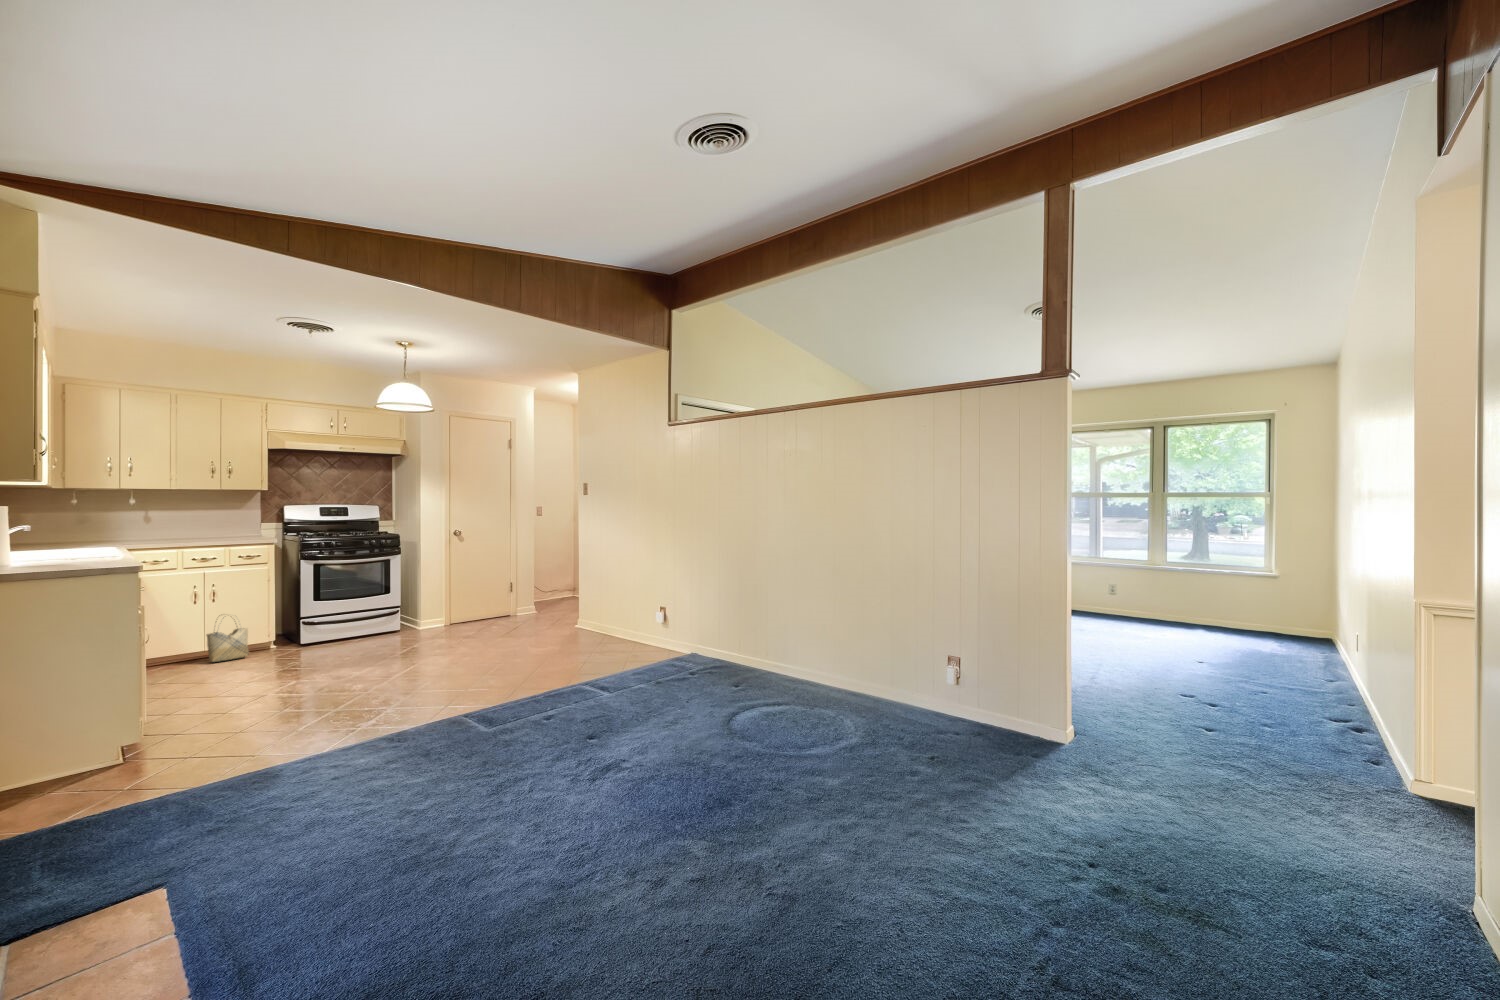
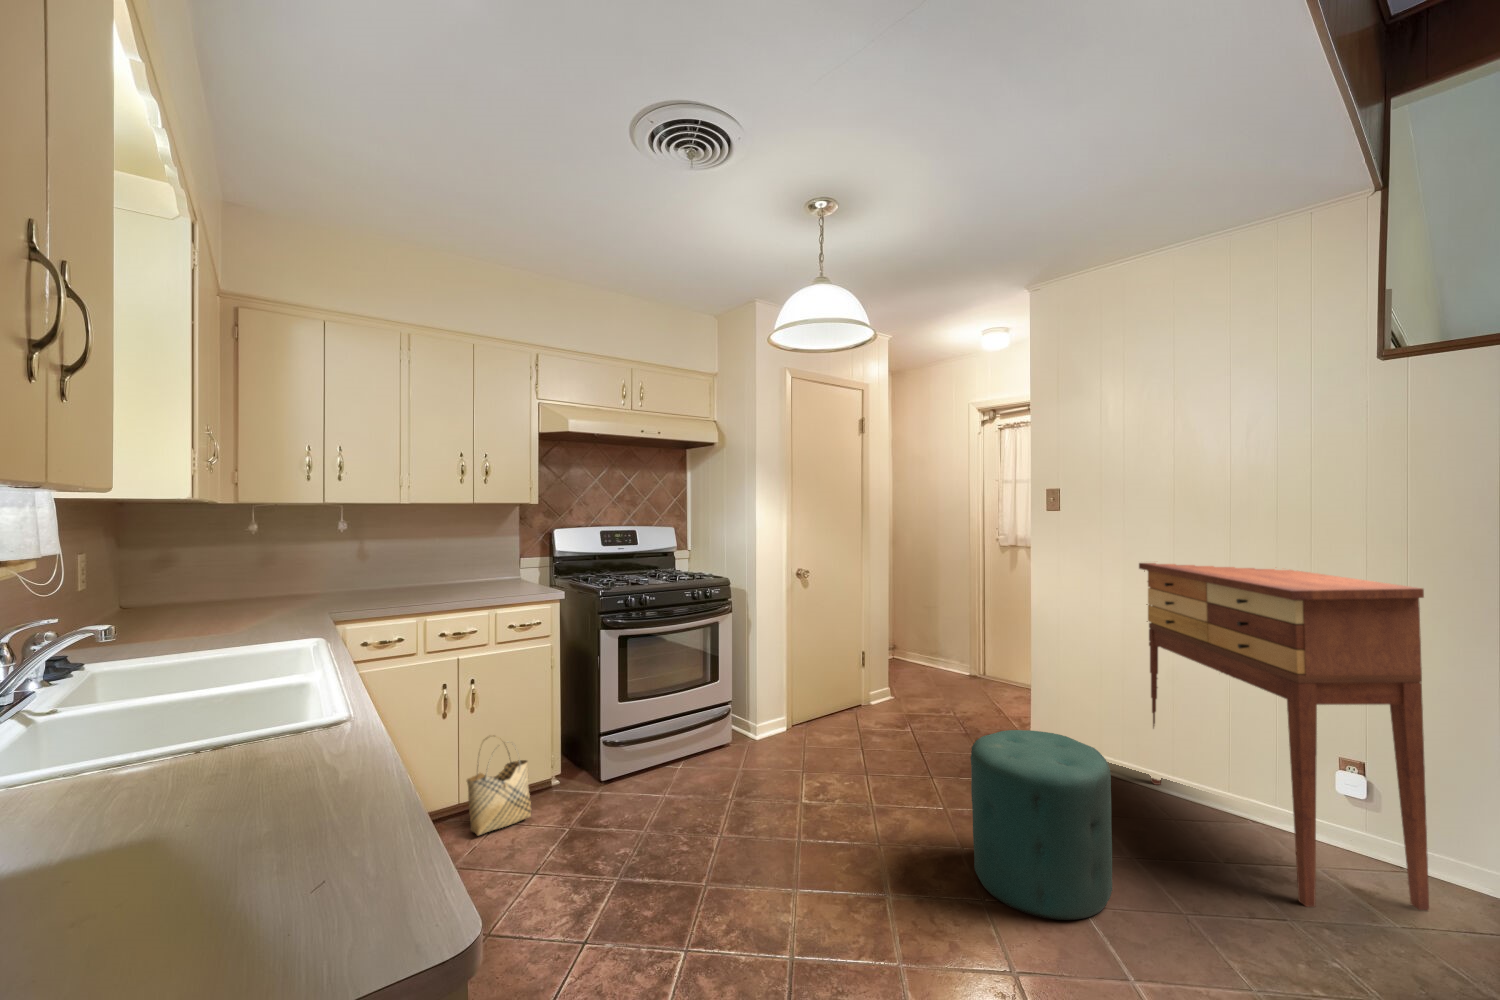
console table: none [588,522,653,663] -> present [1139,563,1429,910]
ottoman: none [457,598,520,670] -> present [971,730,1112,920]

